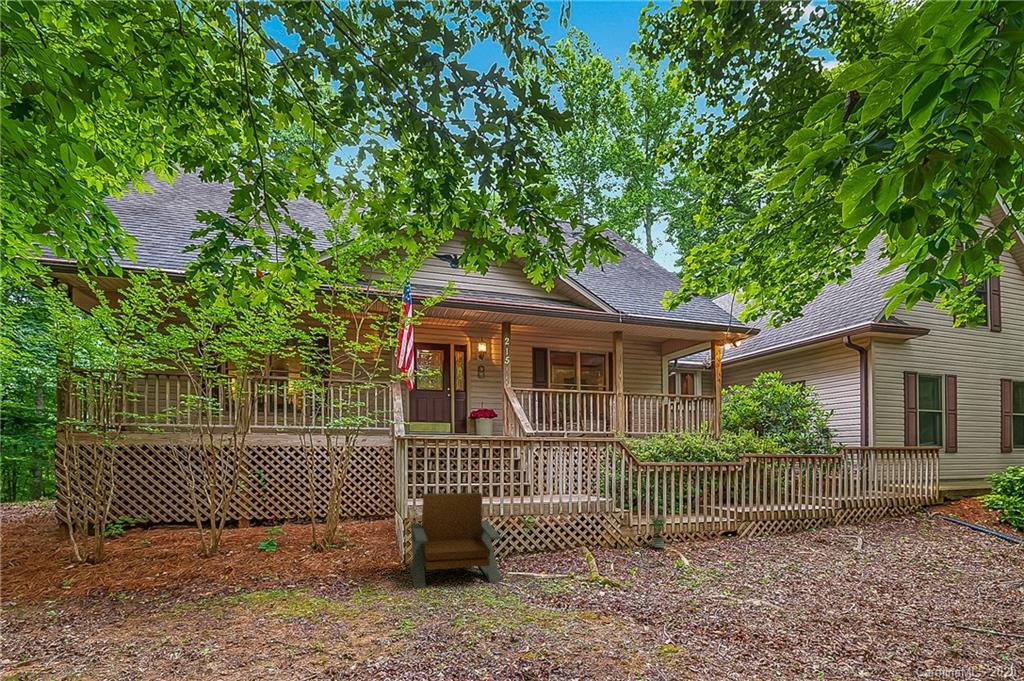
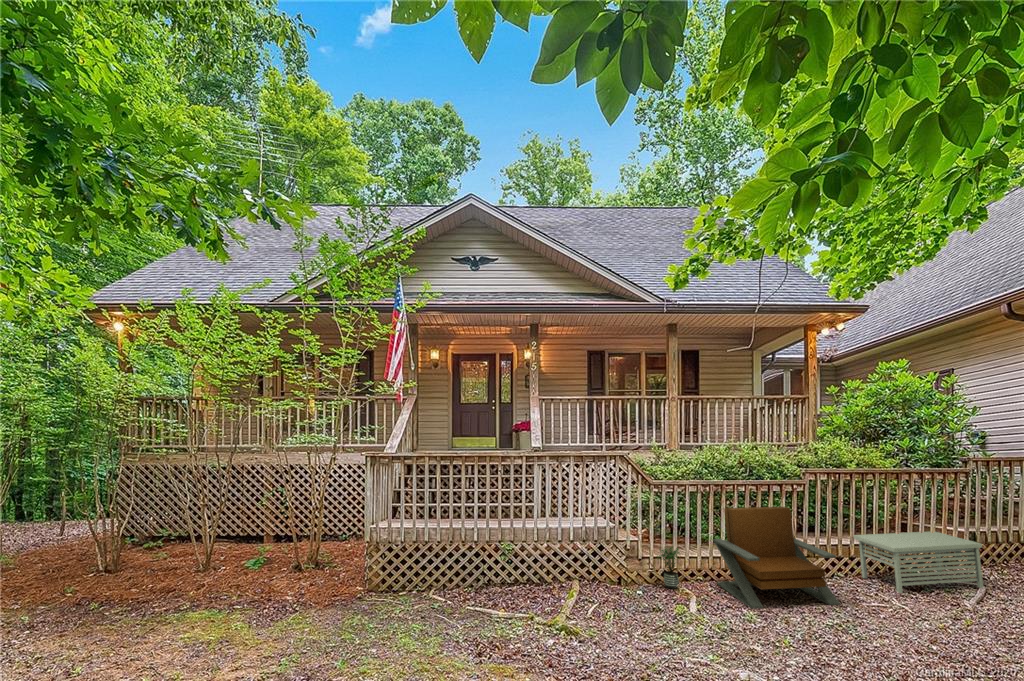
lounge chair: present [409,492,501,588] -> present [713,507,840,609]
storage bench: none [775,500,856,544] -> present [854,531,983,593]

